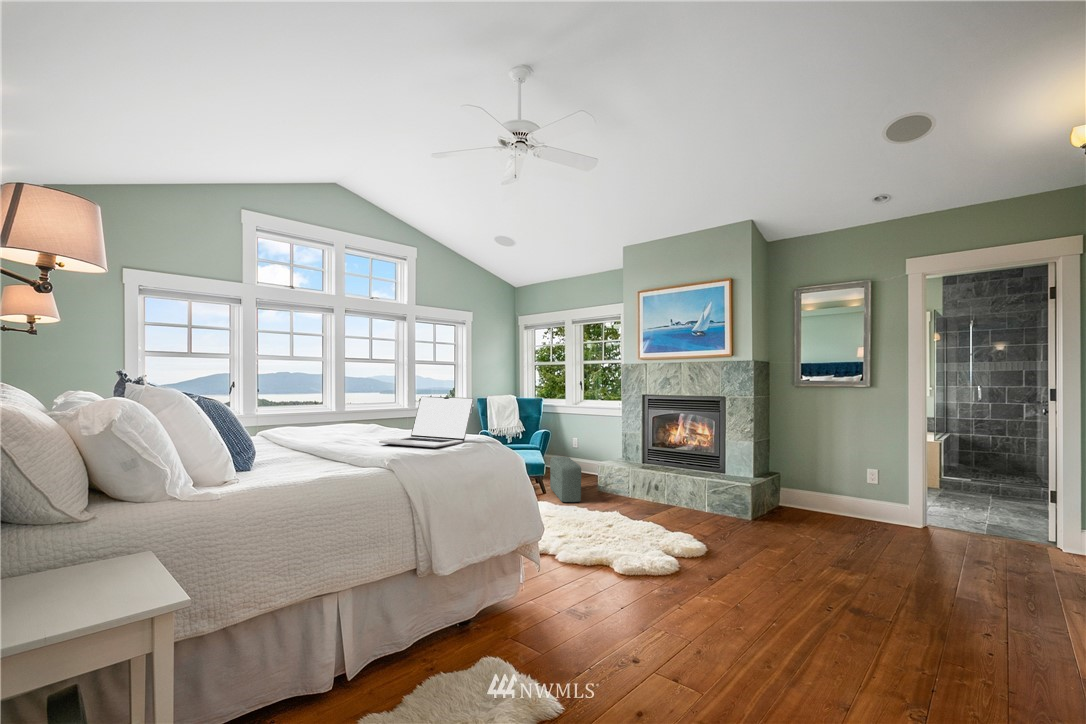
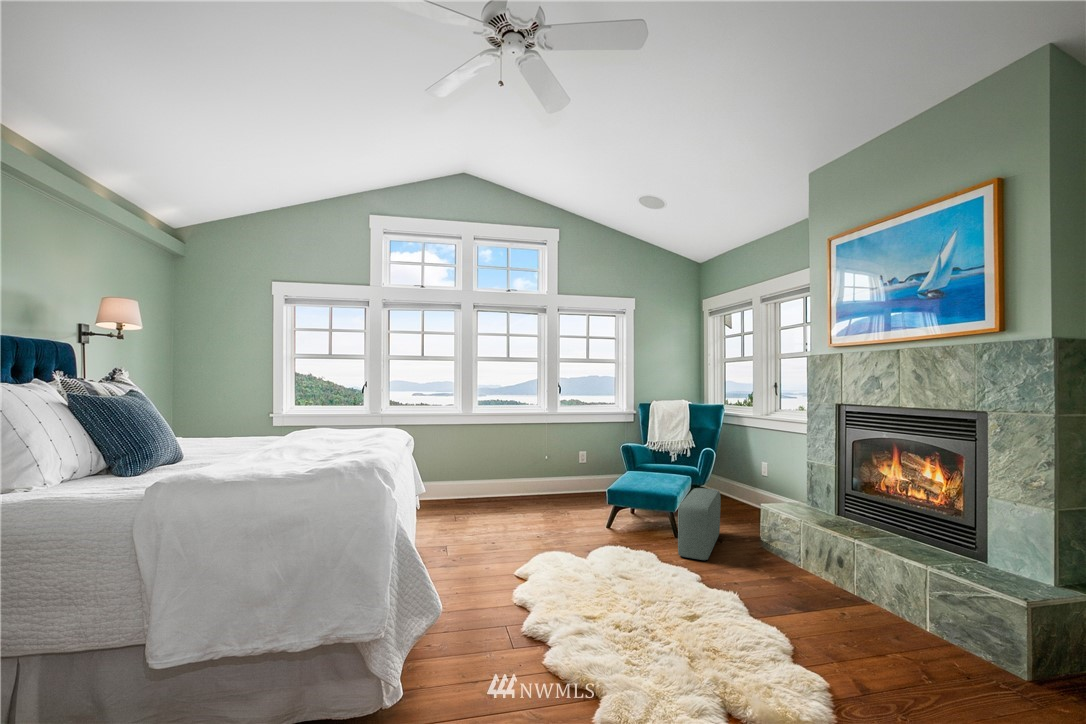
laptop: present [379,396,474,448] -> none [271,394,375,461]

